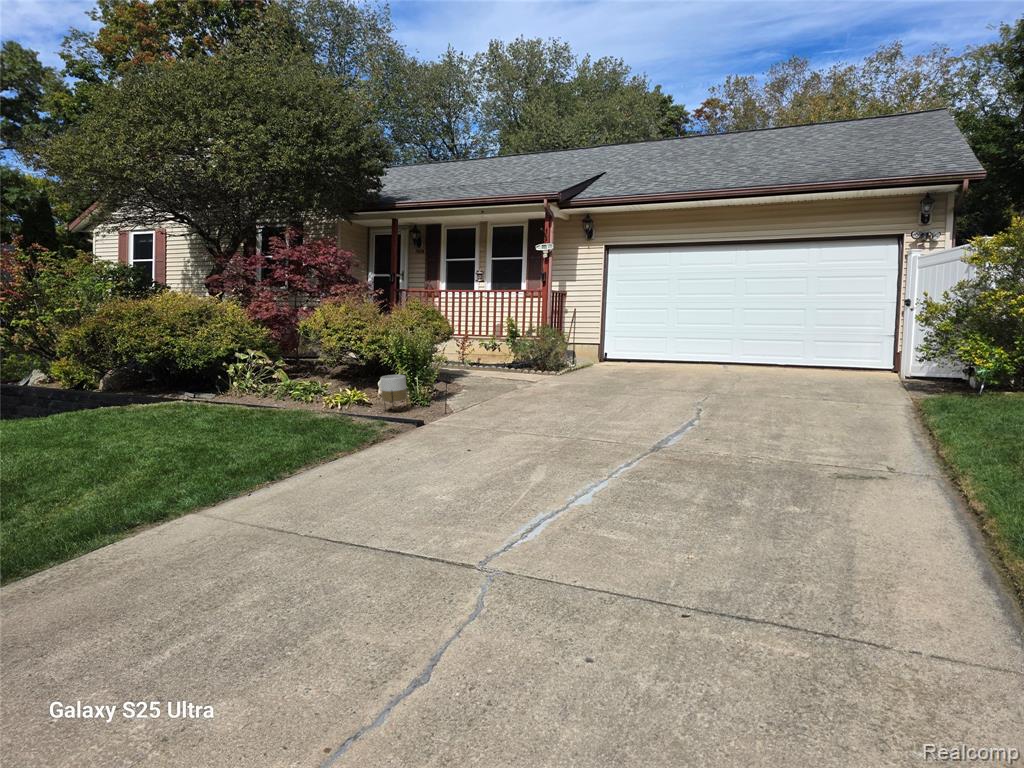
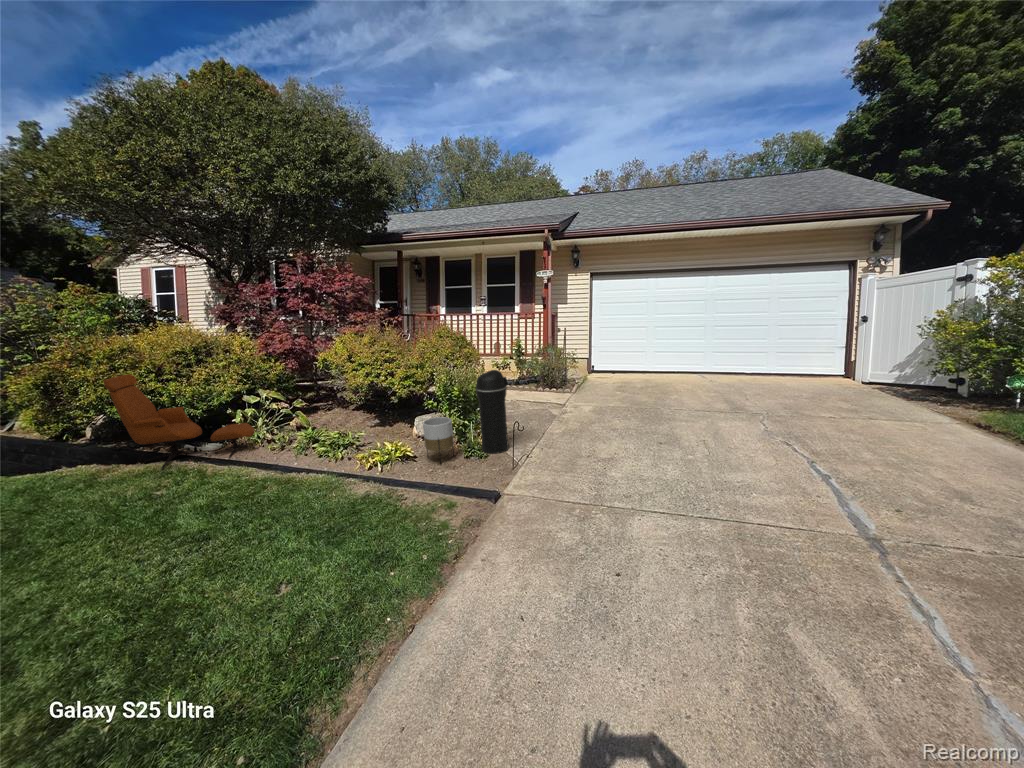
lounge chair: none [139,328,246,404] -> present [103,374,258,469]
trash can: none [429,335,458,410] -> present [476,370,509,454]

